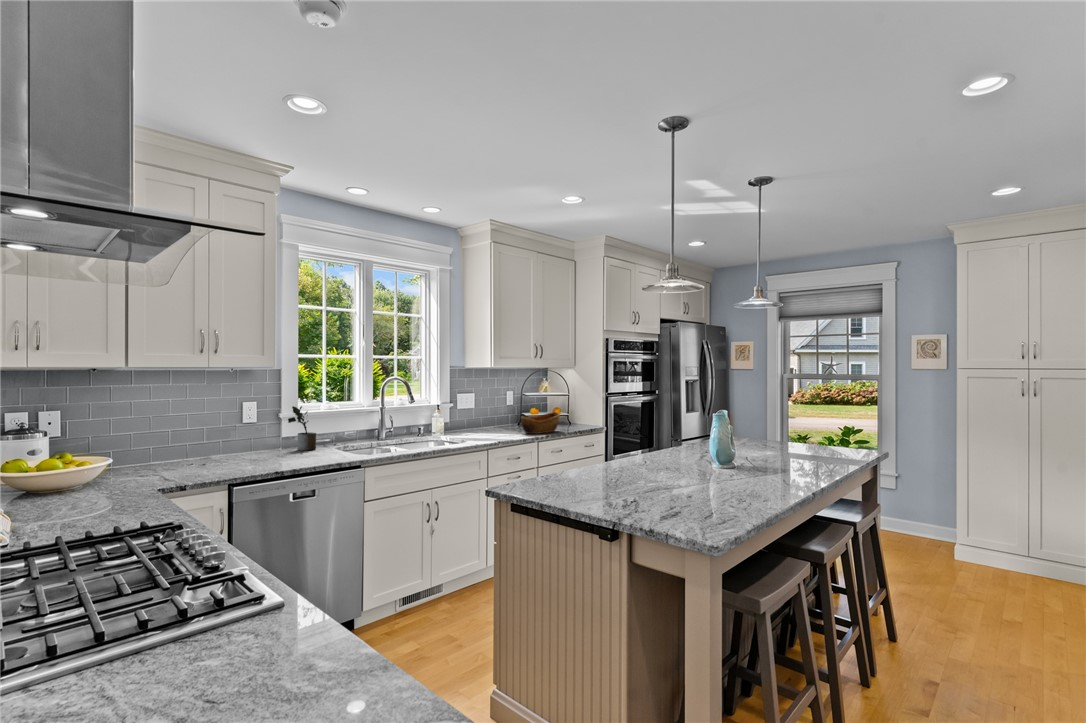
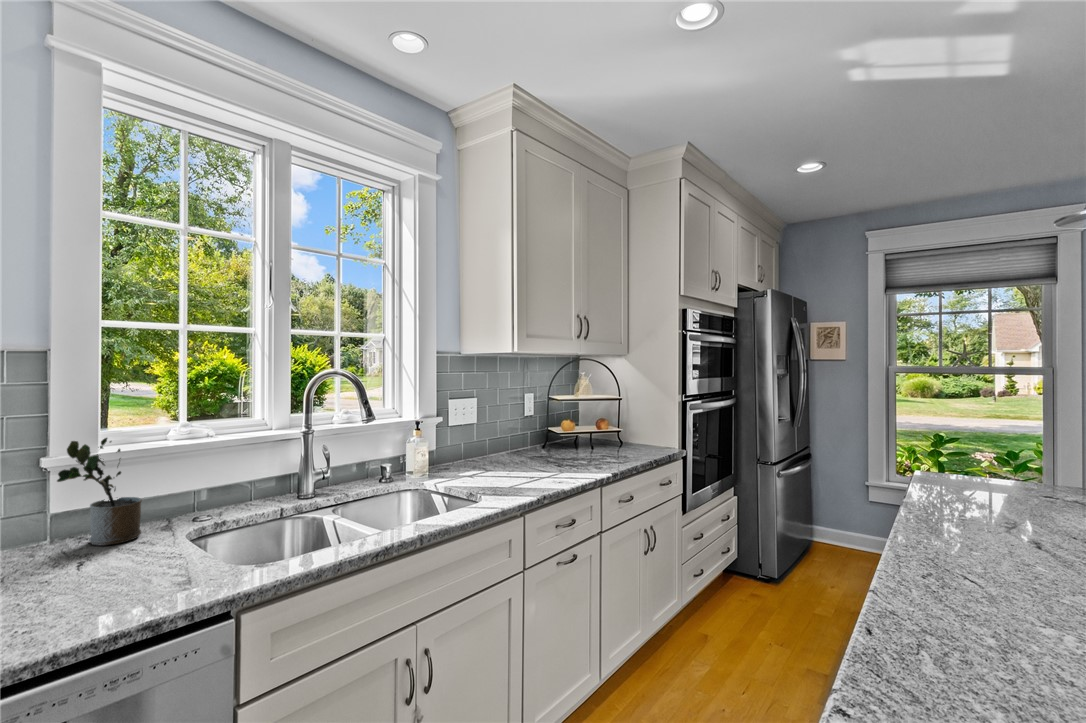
wooden bowl: present [521,412,560,434] -> none [564,429,626,470]

